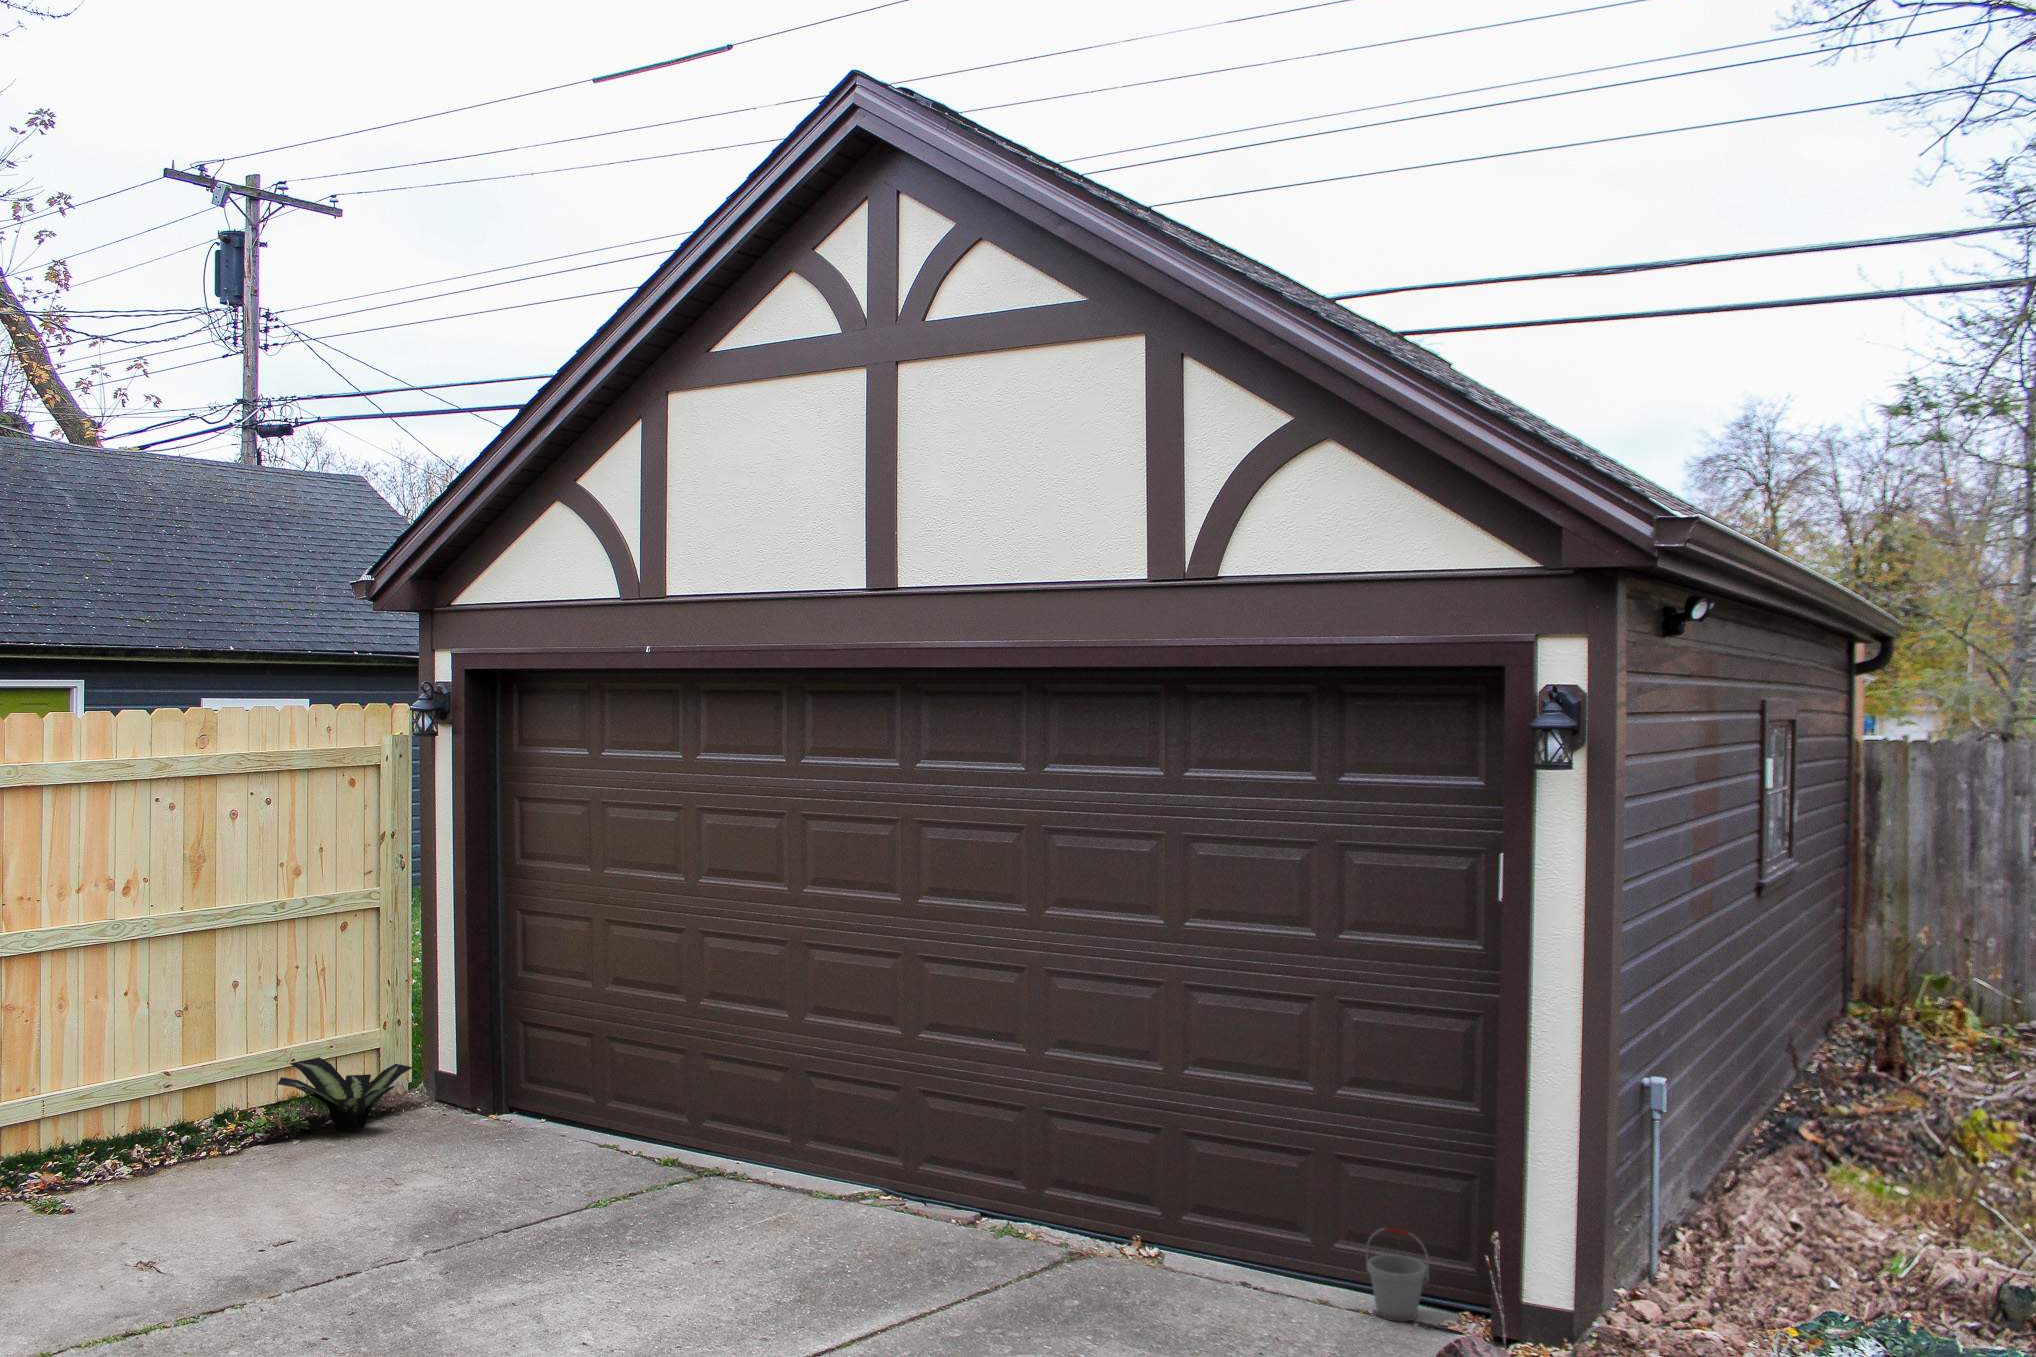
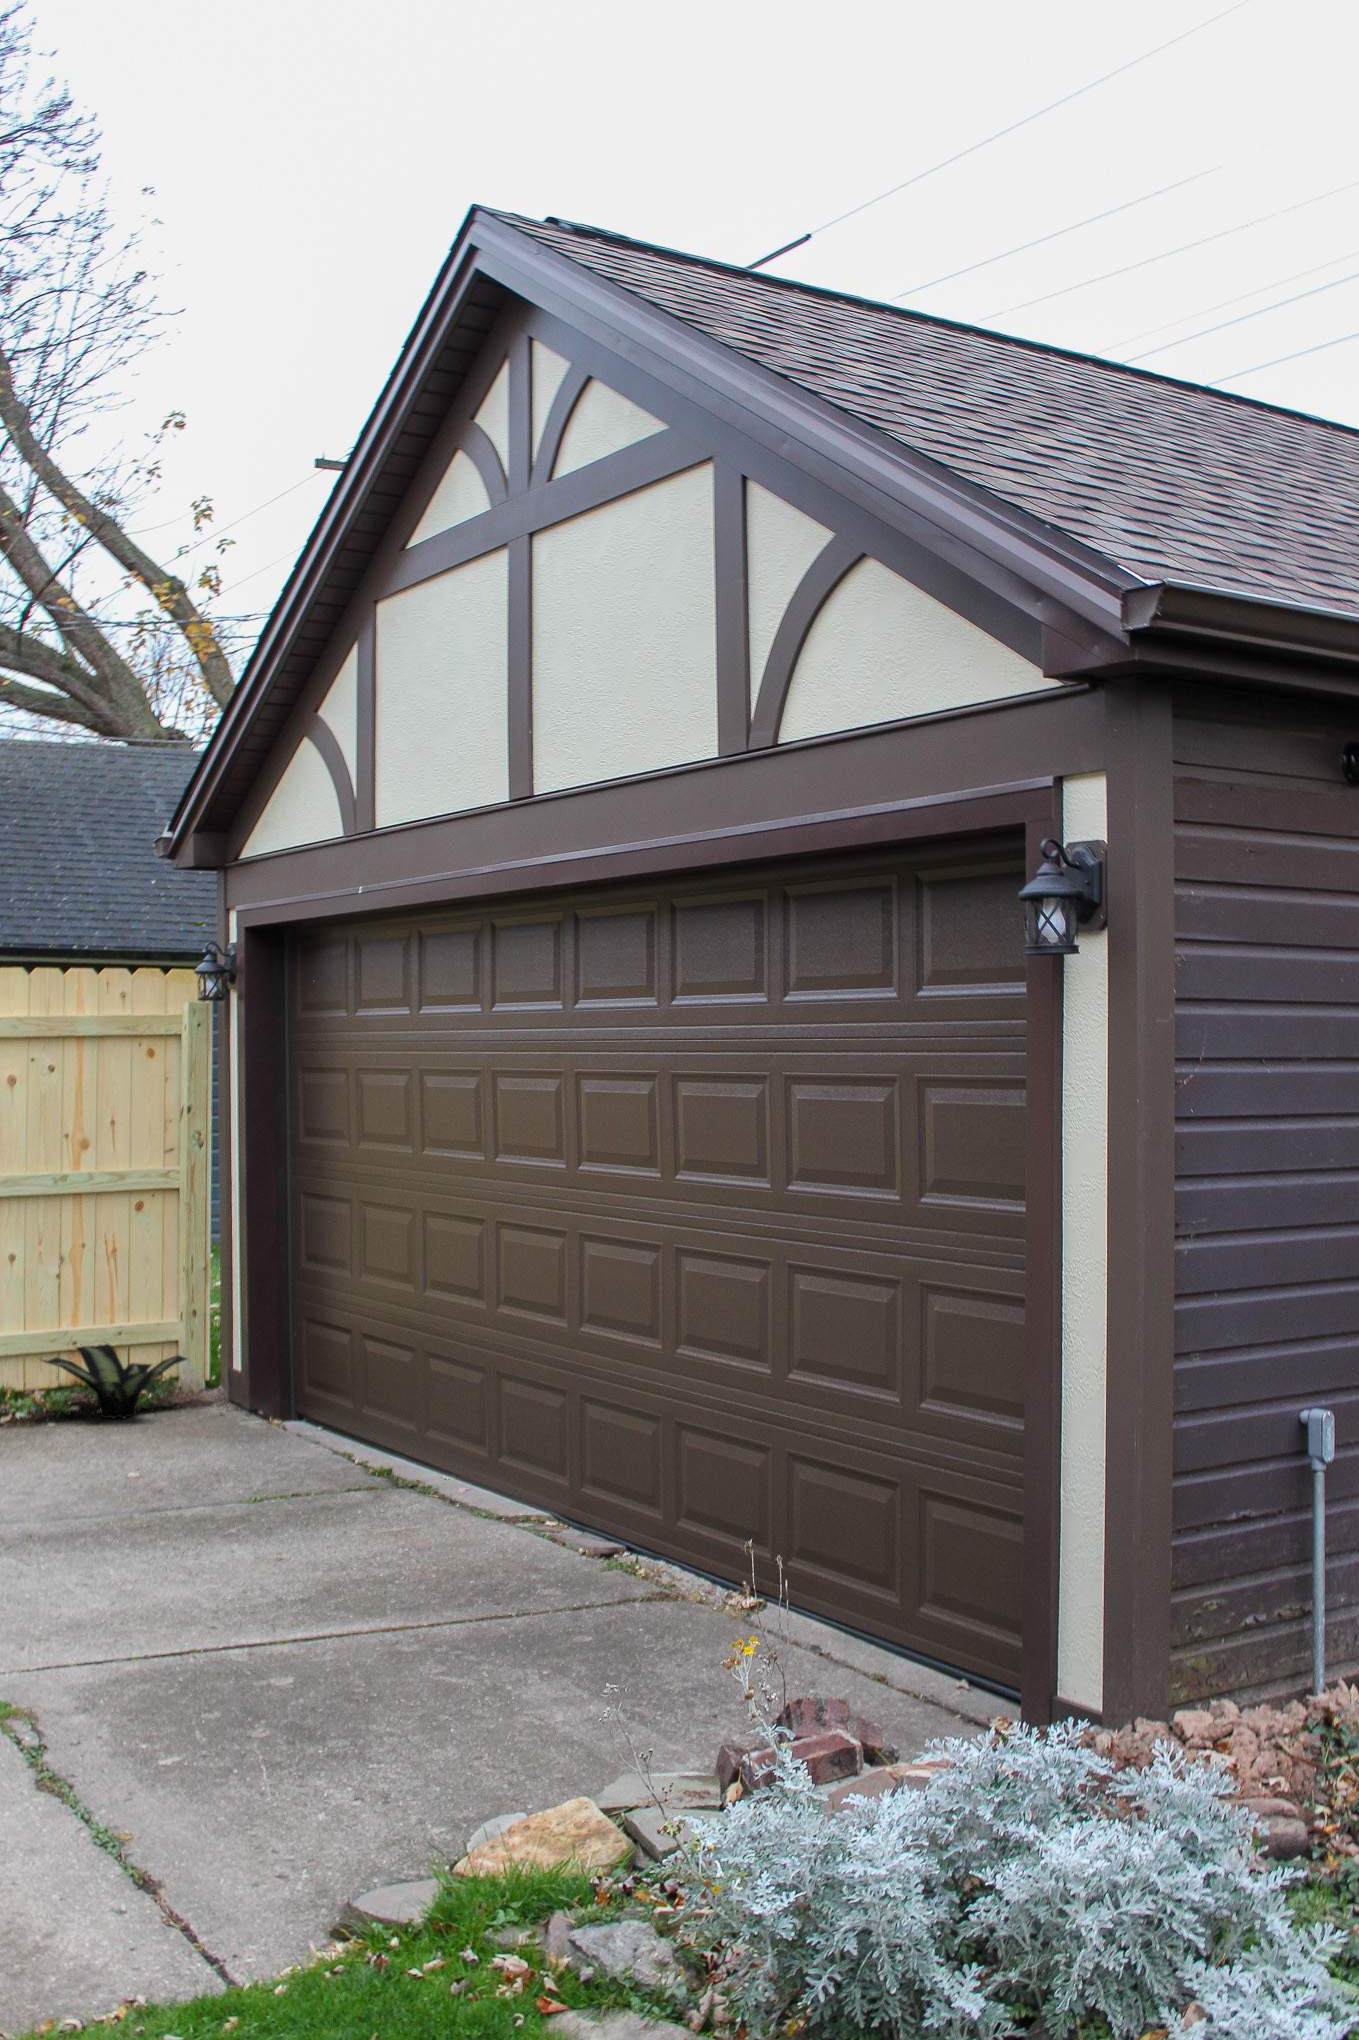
bucket: present [1366,1228,1429,1322] -> none [916,1585,993,1708]

